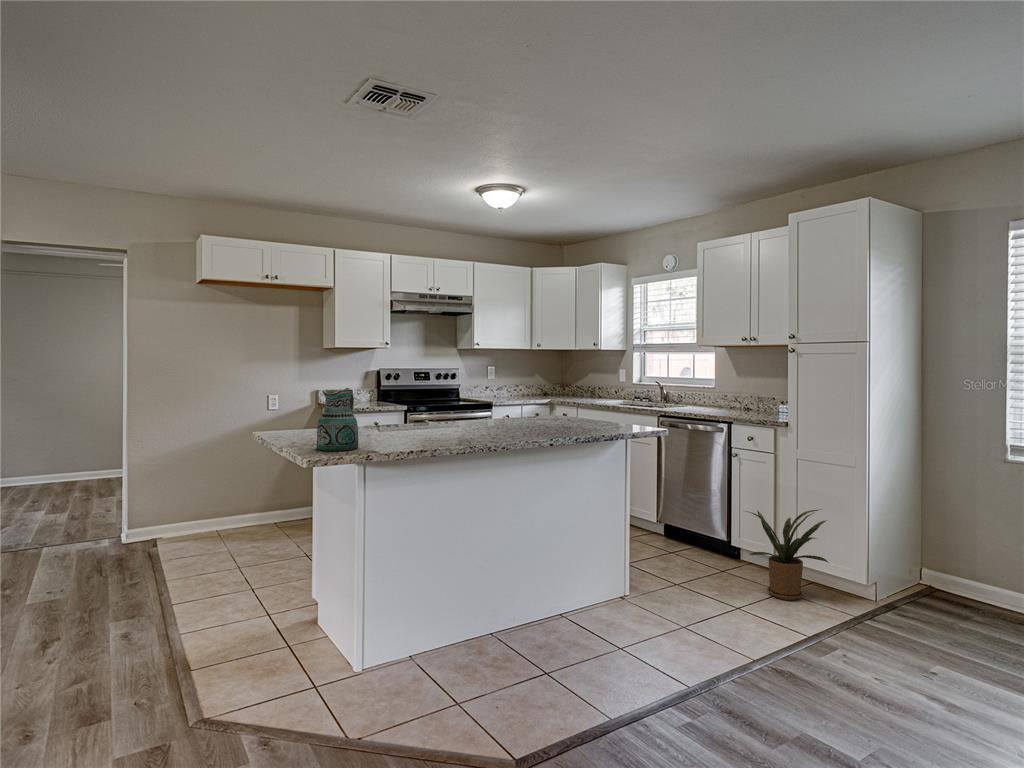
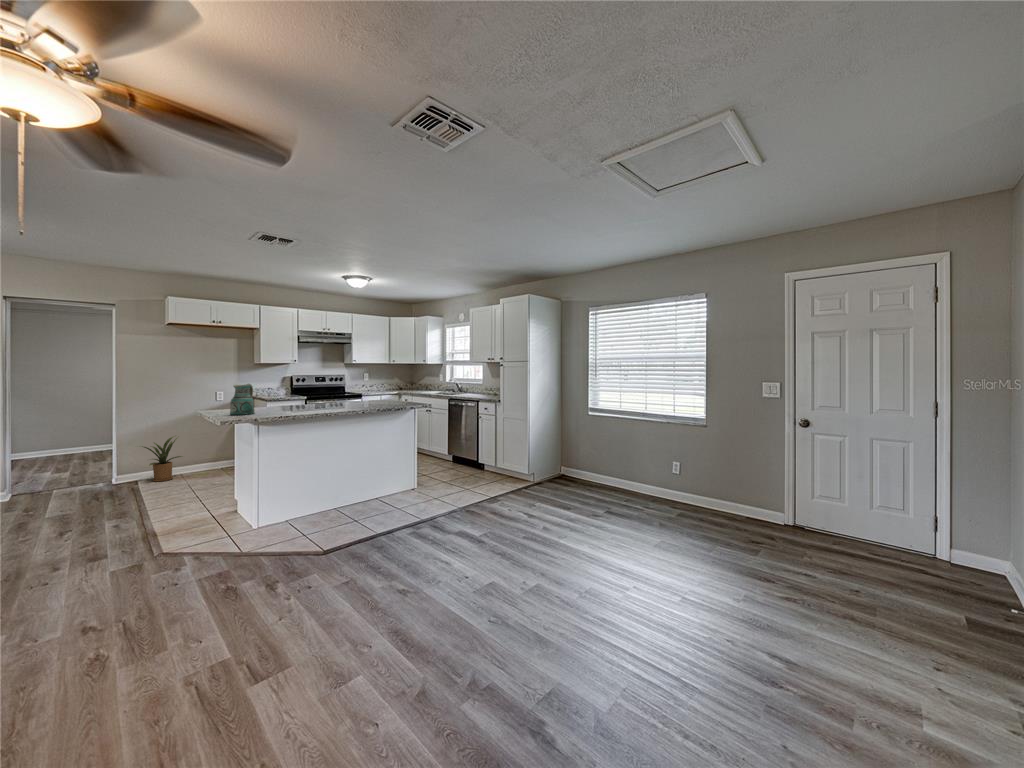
house plant: present [749,510,828,600] -> present [144,436,182,482]

